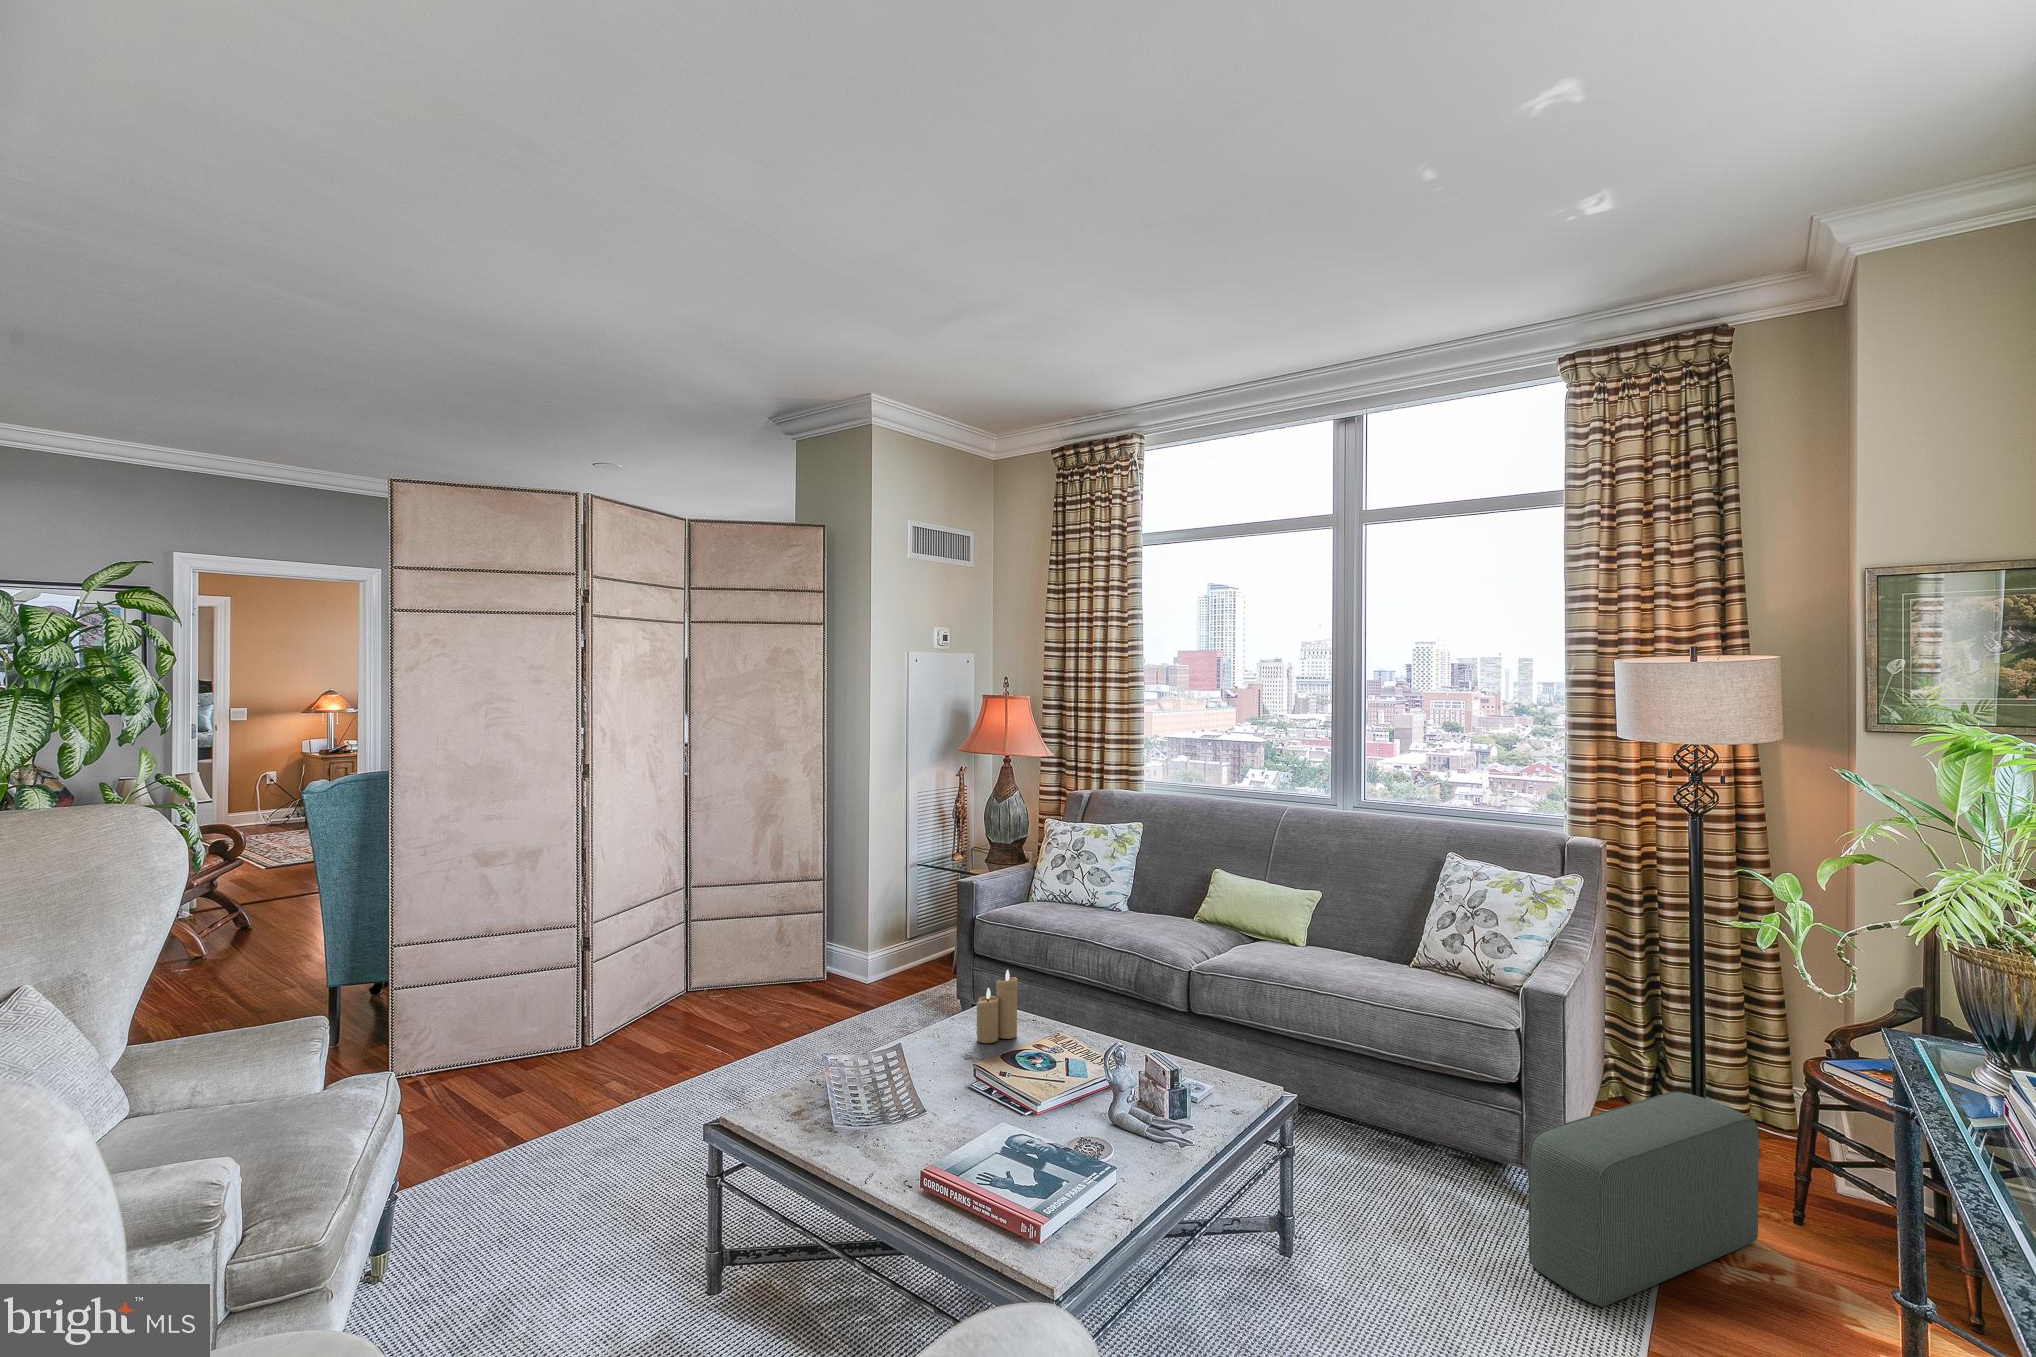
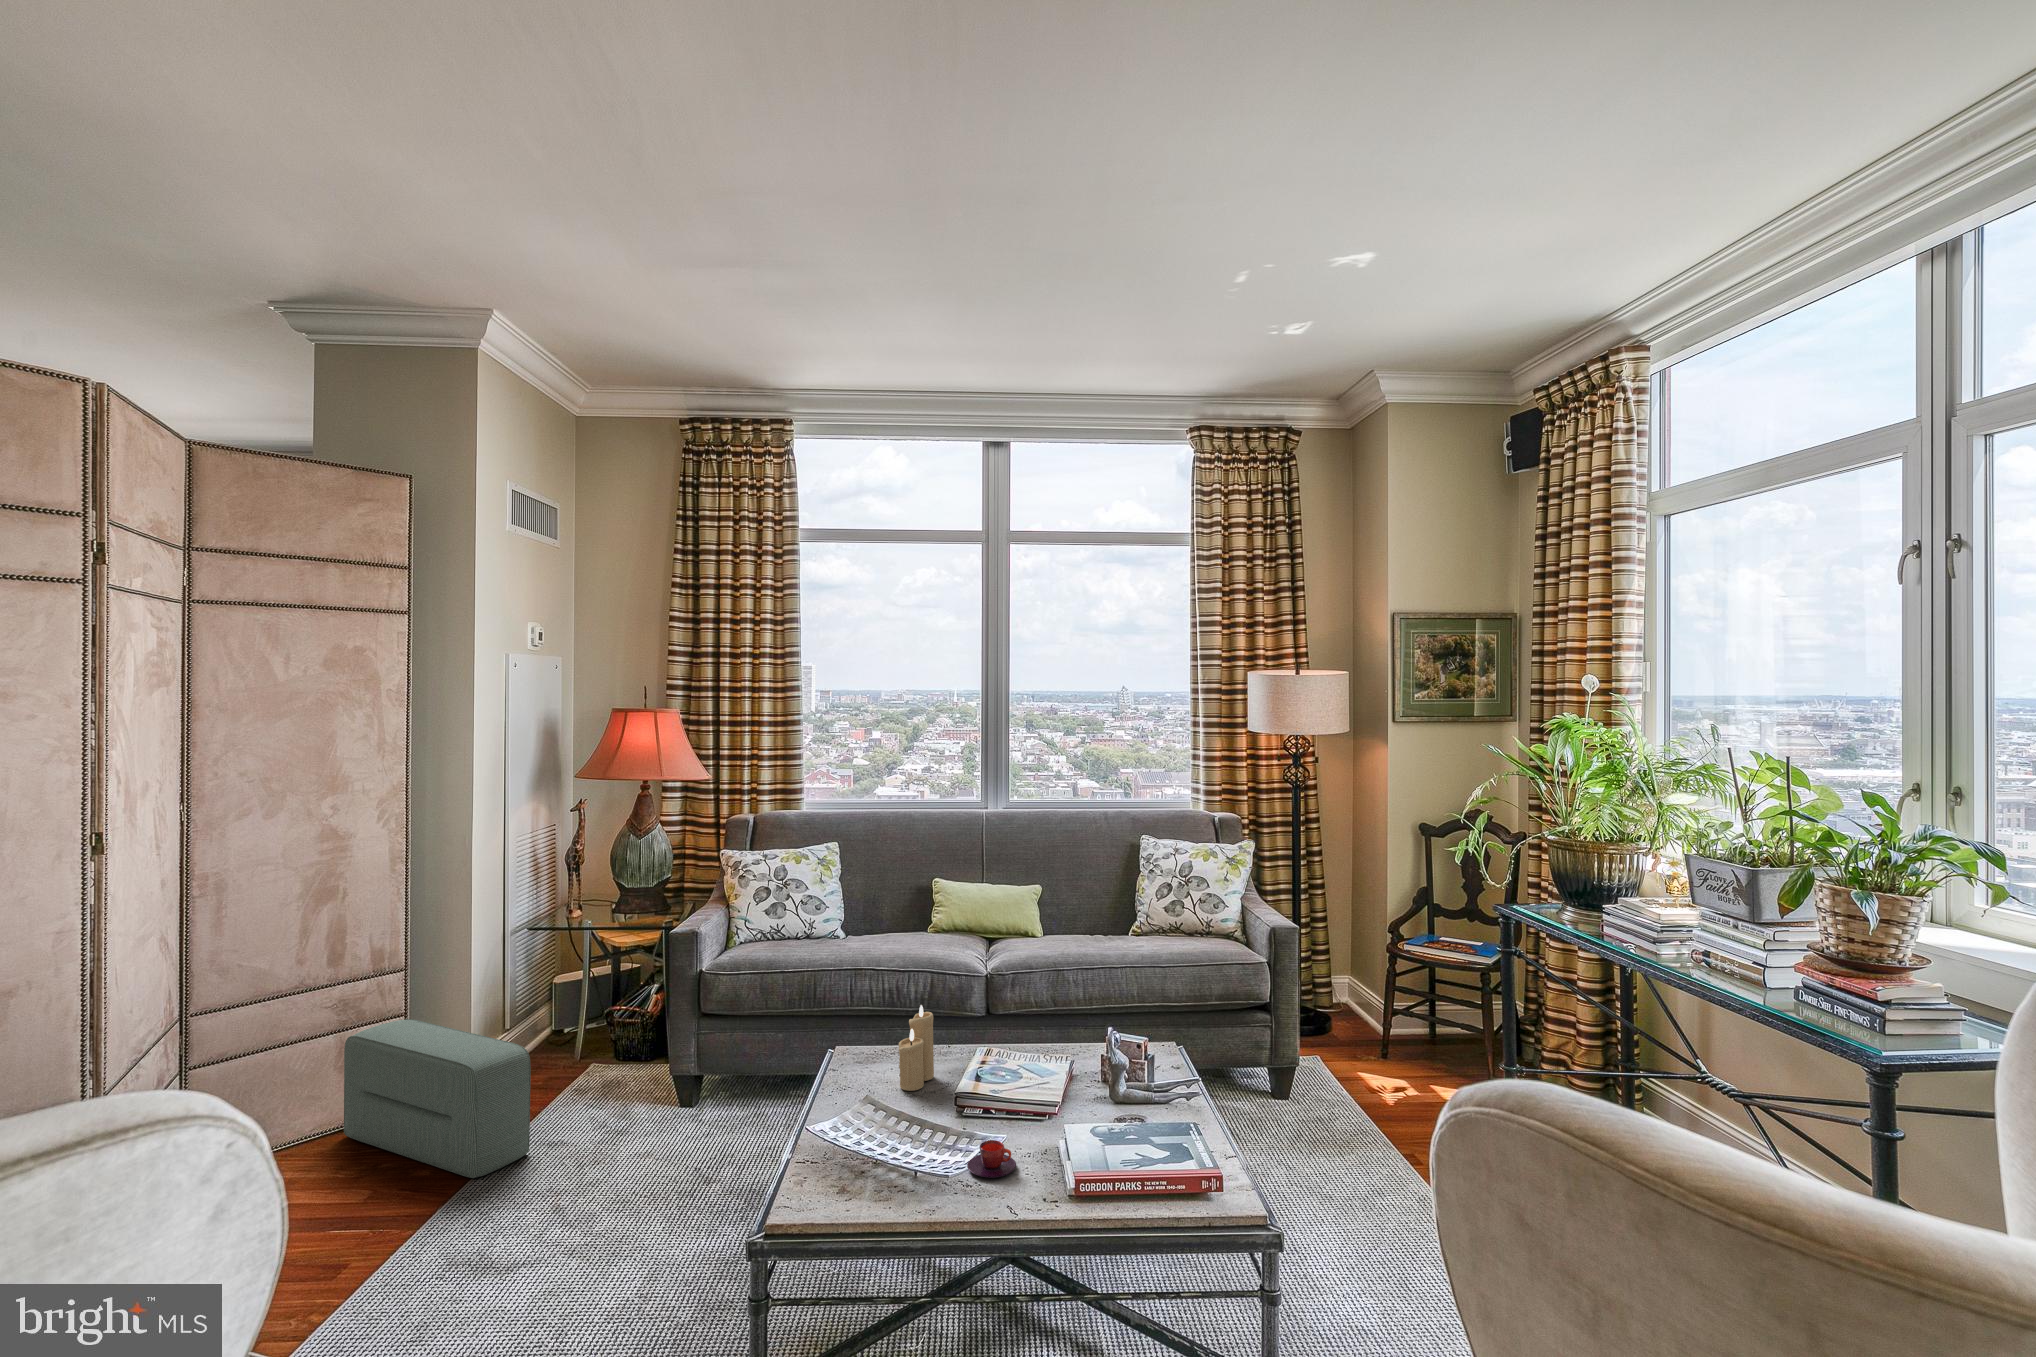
teacup: none [917,1091,961,1124] -> present [967,1140,1016,1178]
pouf: present [1528,1091,1759,1307] -> present [344,1019,531,1178]

